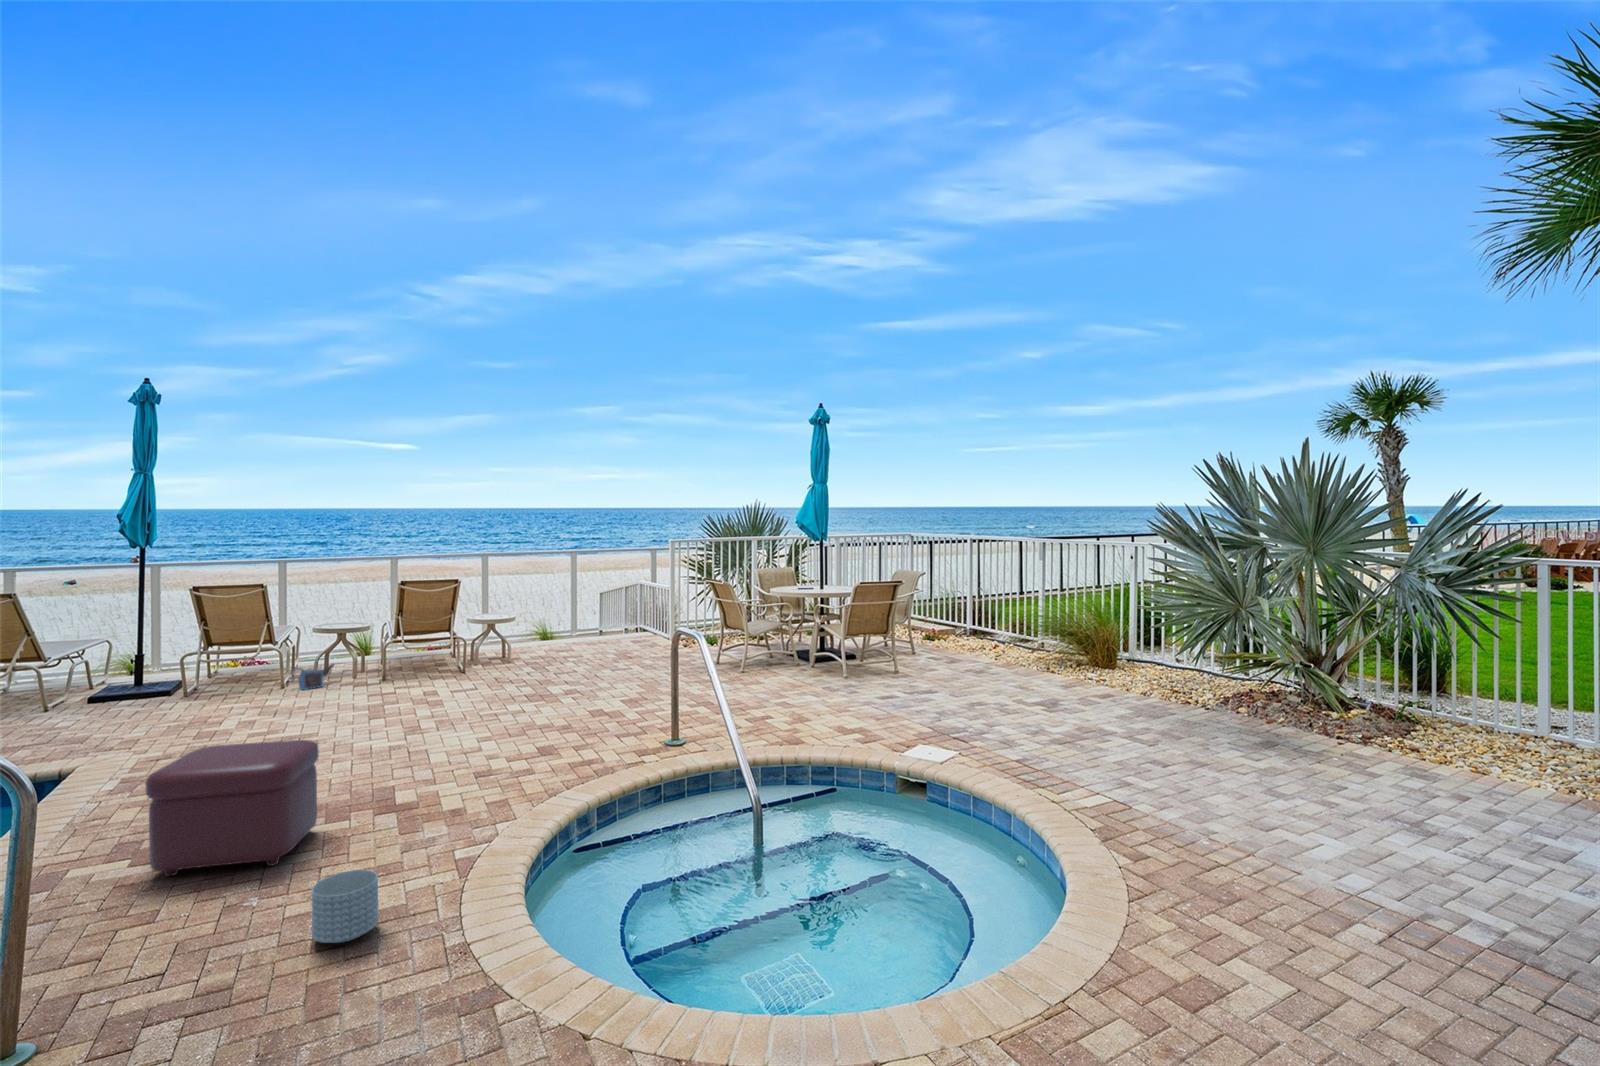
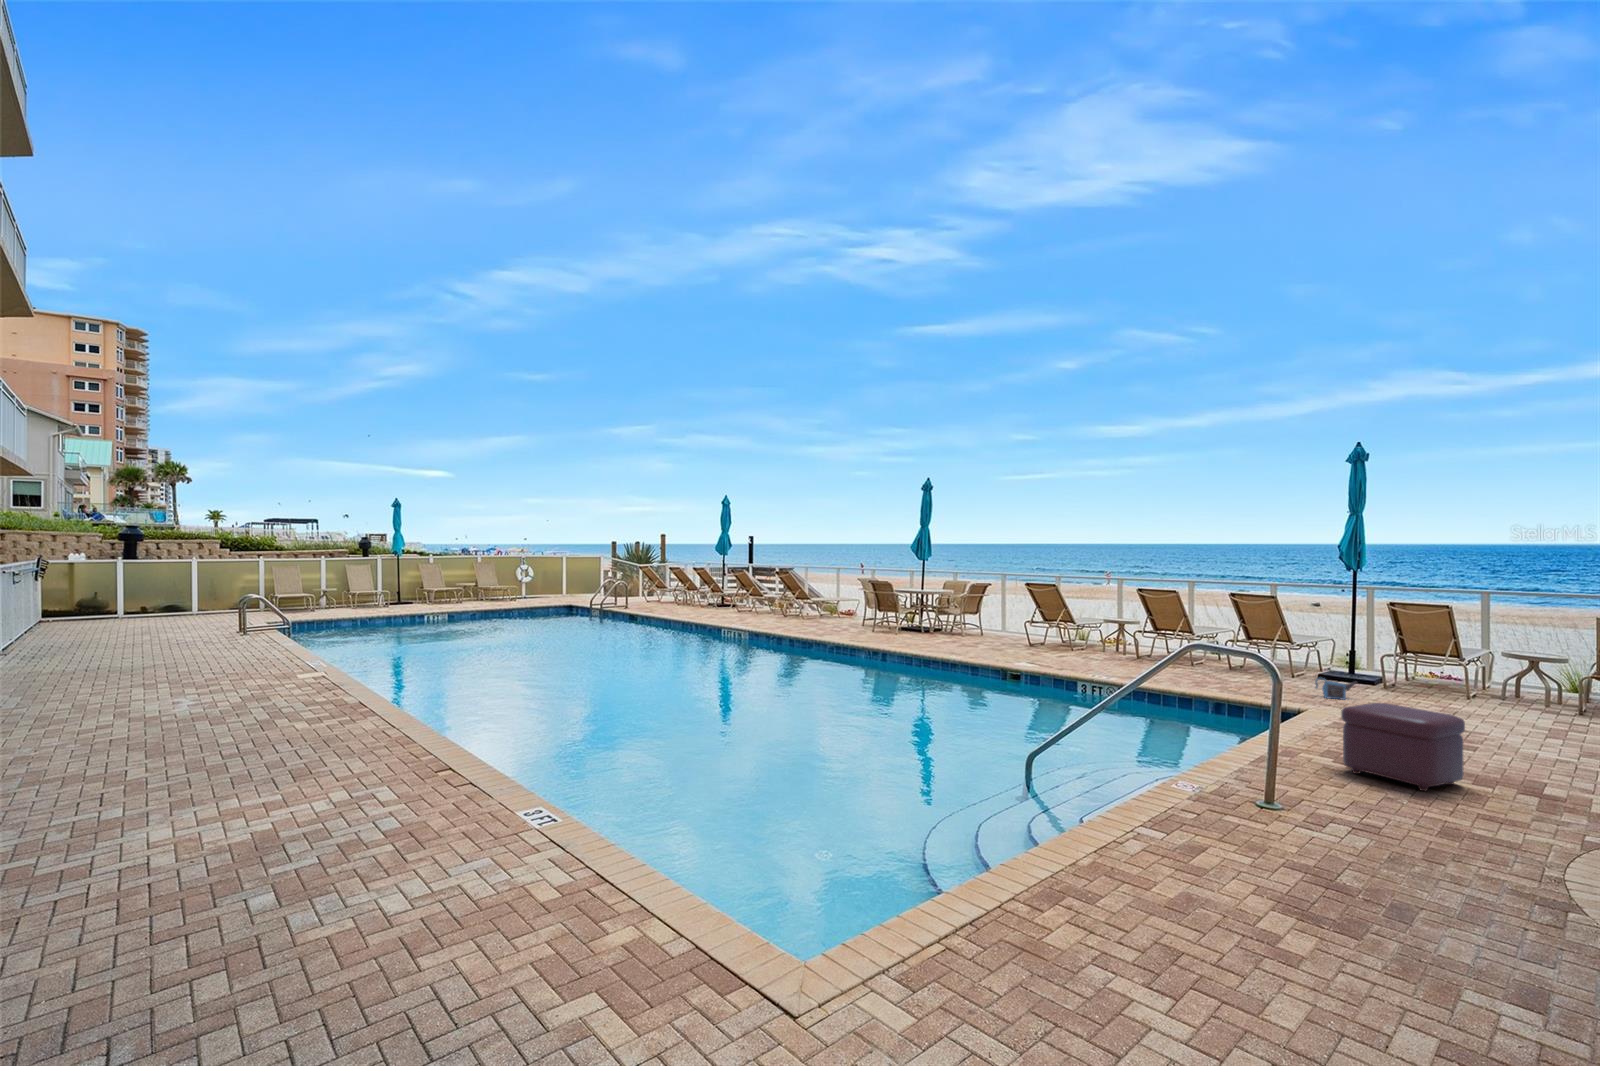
watering can: present [291,664,334,690] -> present [1315,678,1357,700]
planter: present [312,870,378,943] -> none [1437,794,1490,841]

